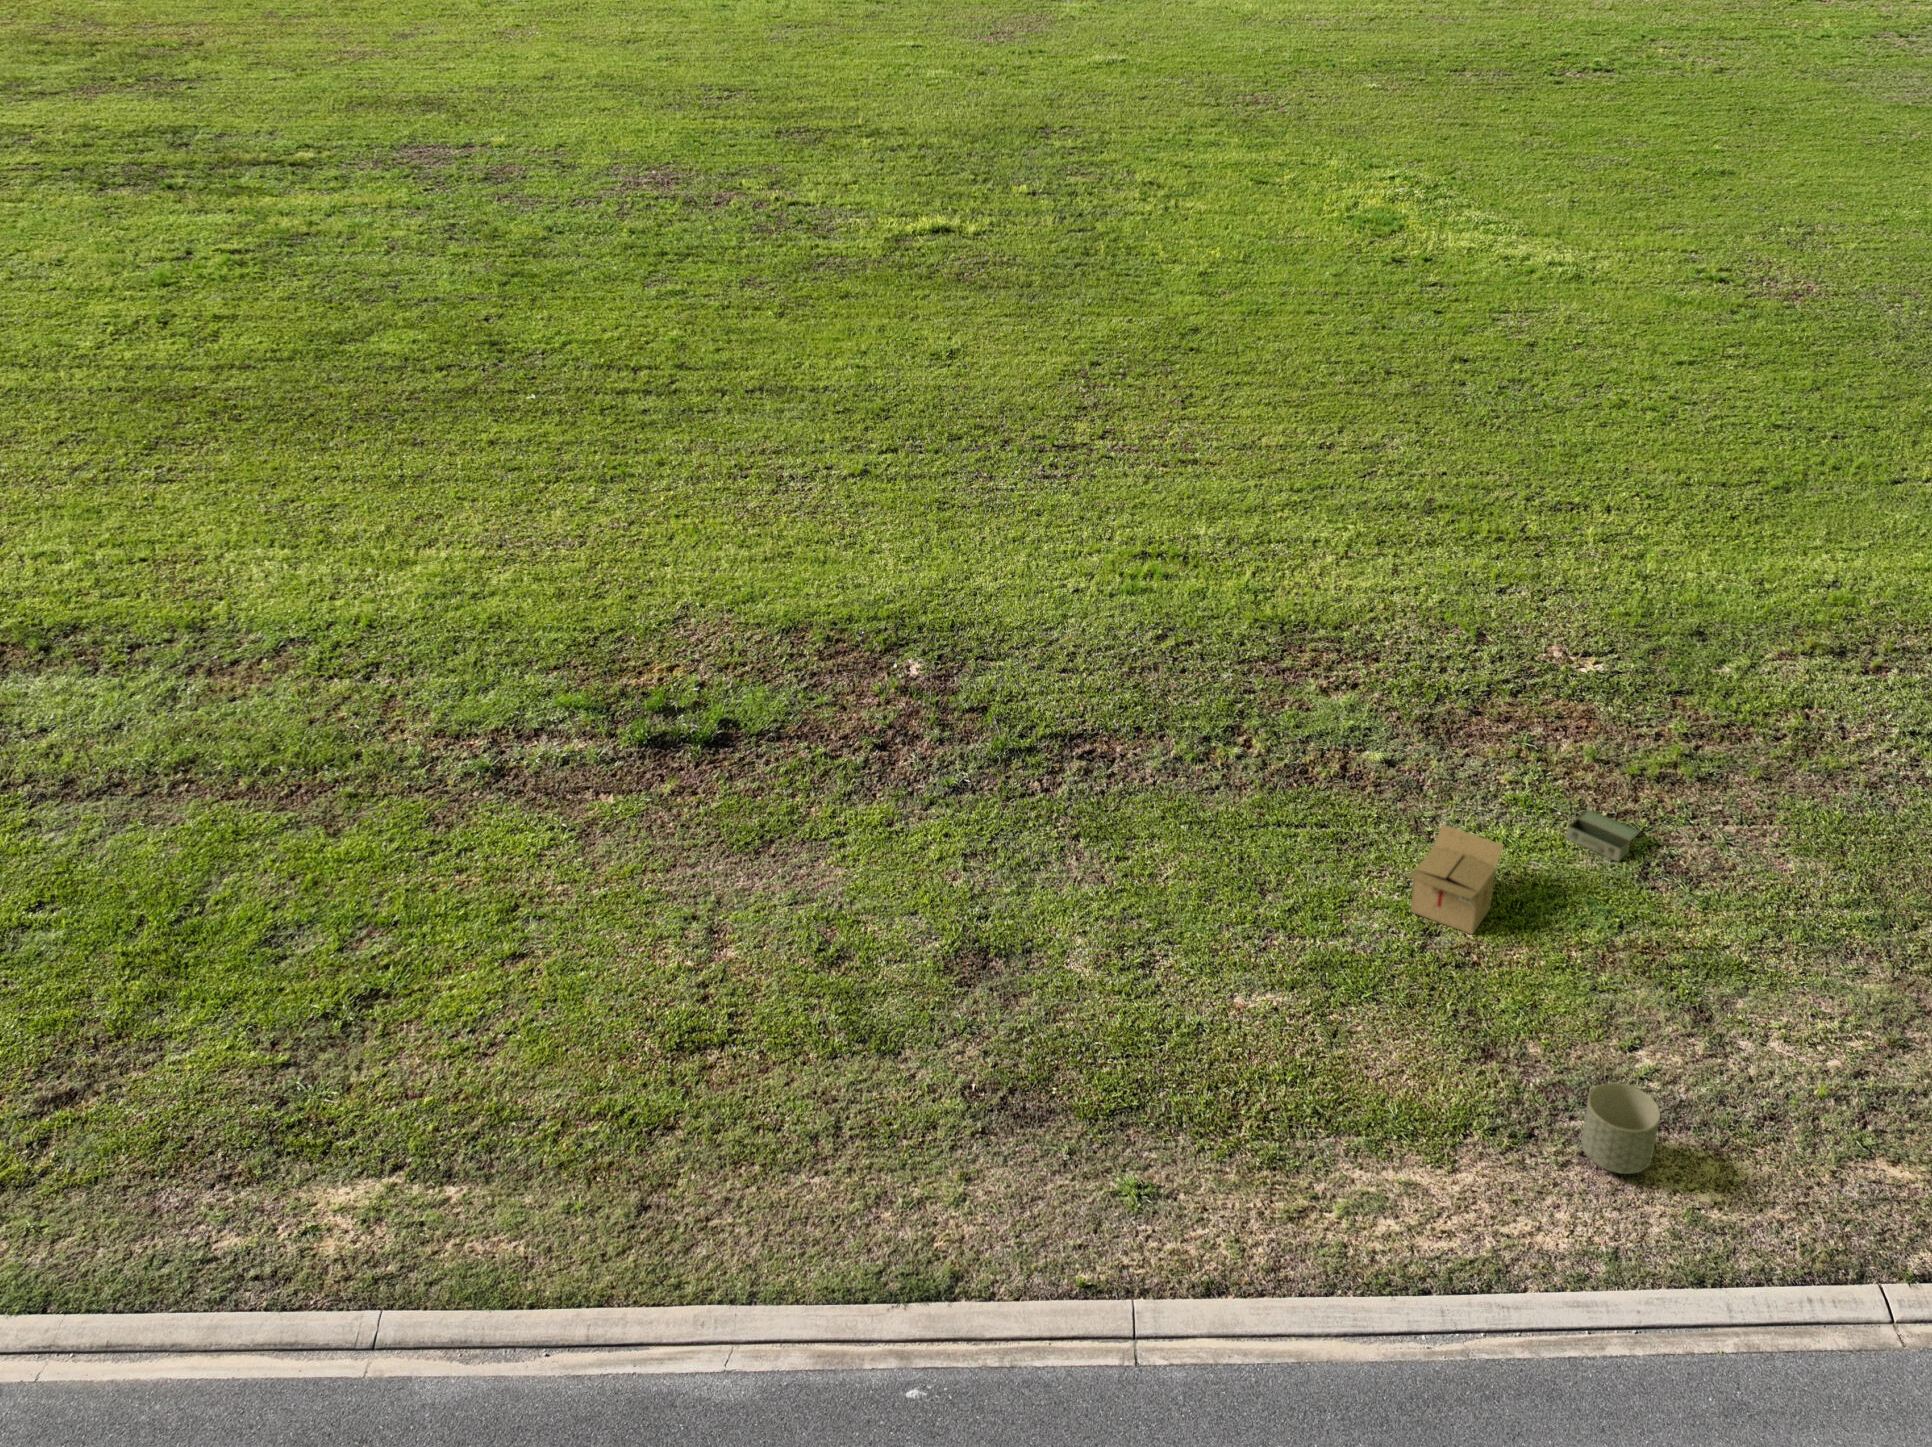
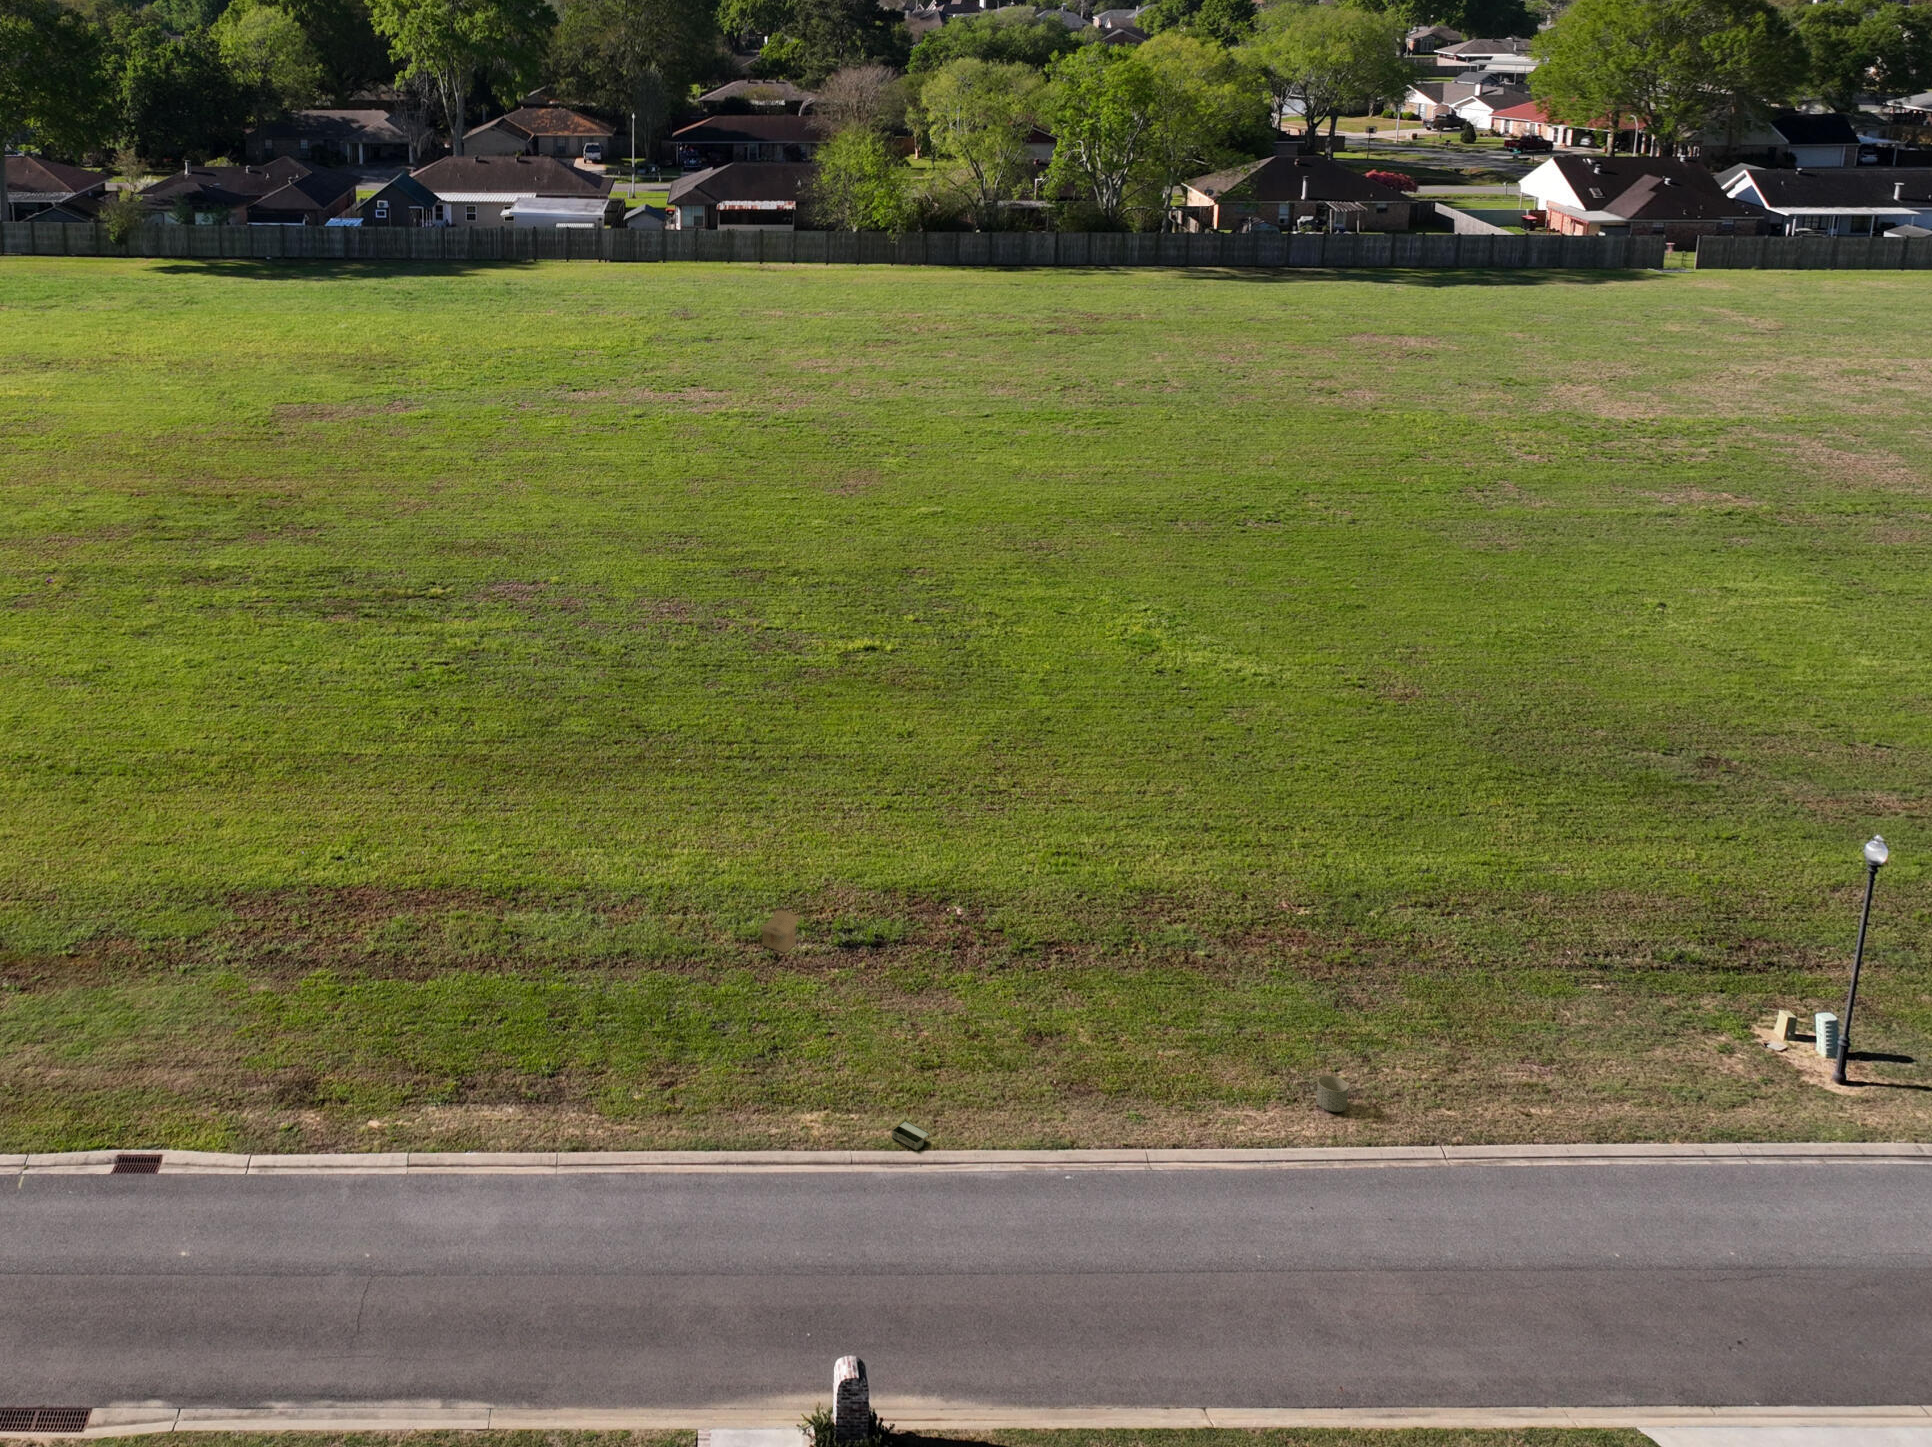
toolbox: present [1566,810,1639,861] -> present [892,1121,930,1150]
cardboard box: present [1408,825,1503,934] -> present [760,909,799,953]

